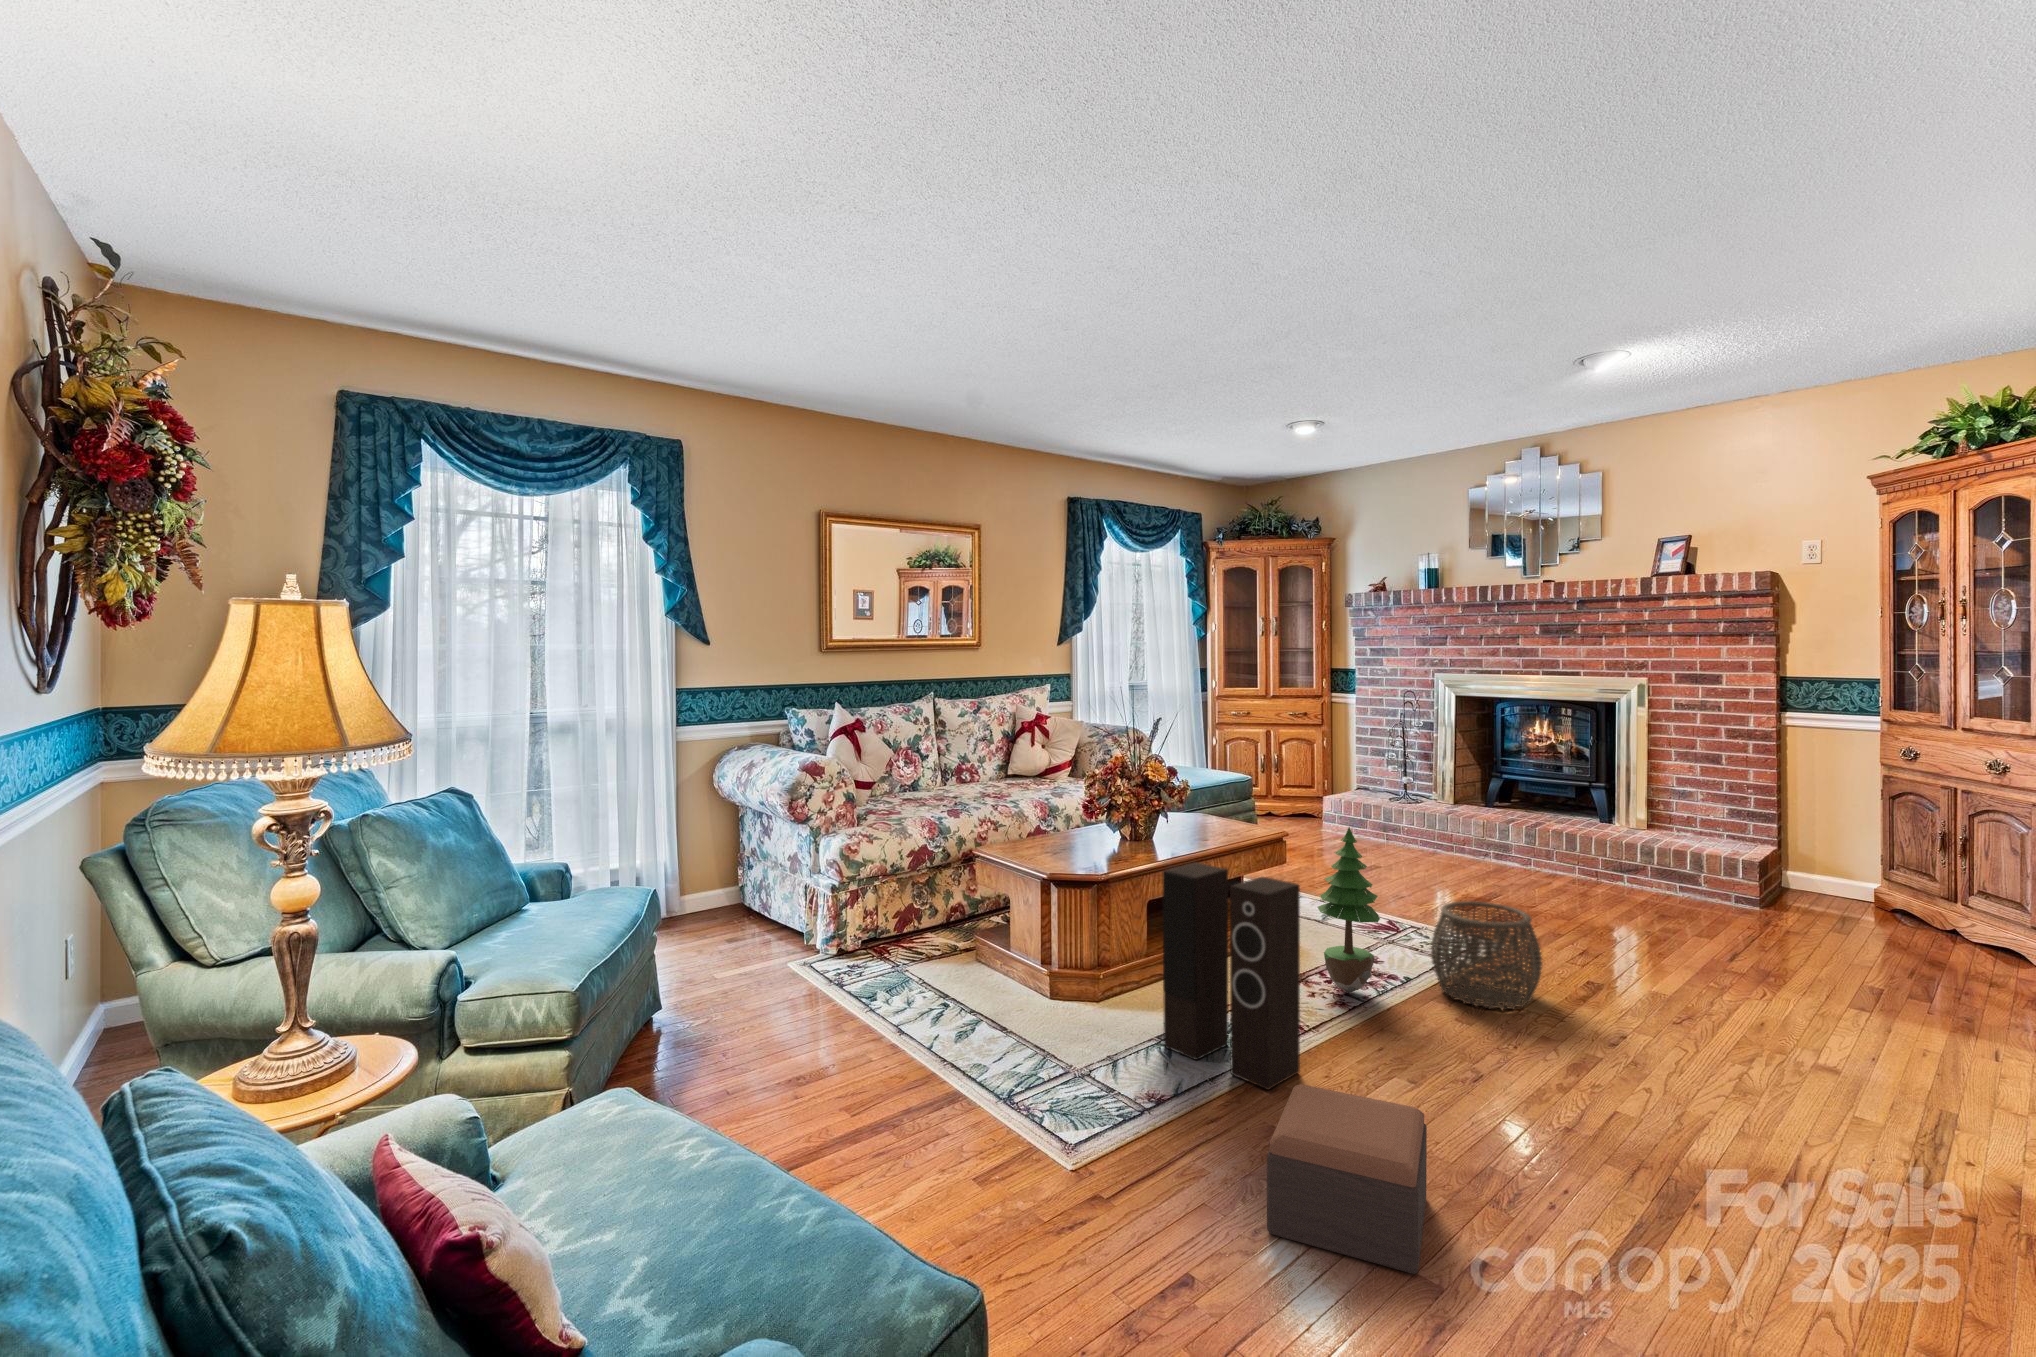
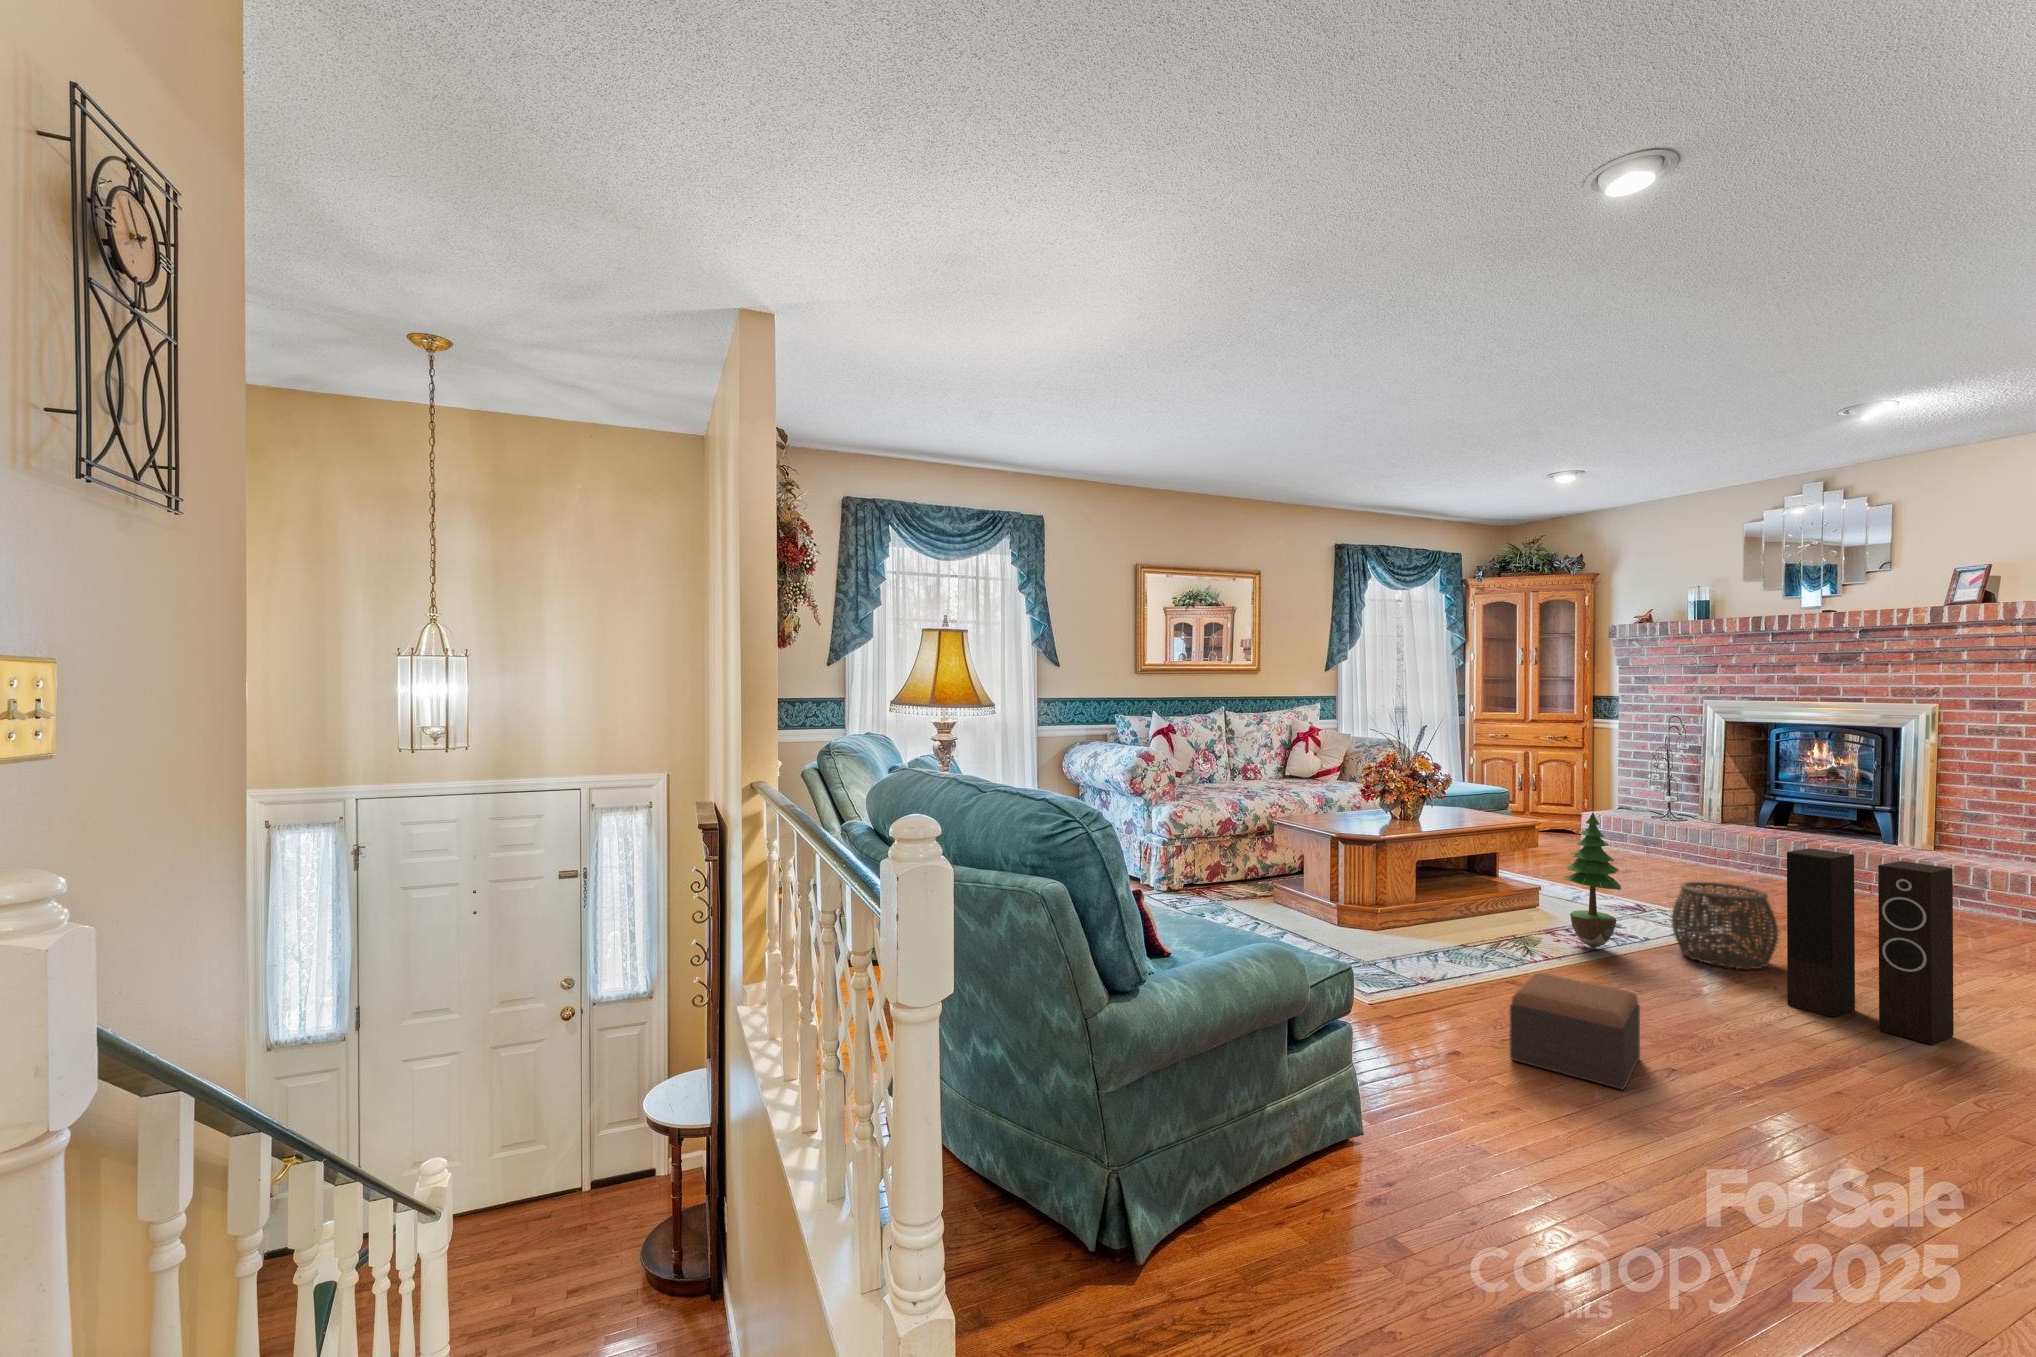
speaker: present [1163,862,1300,1089] -> present [1787,848,1954,1044]

